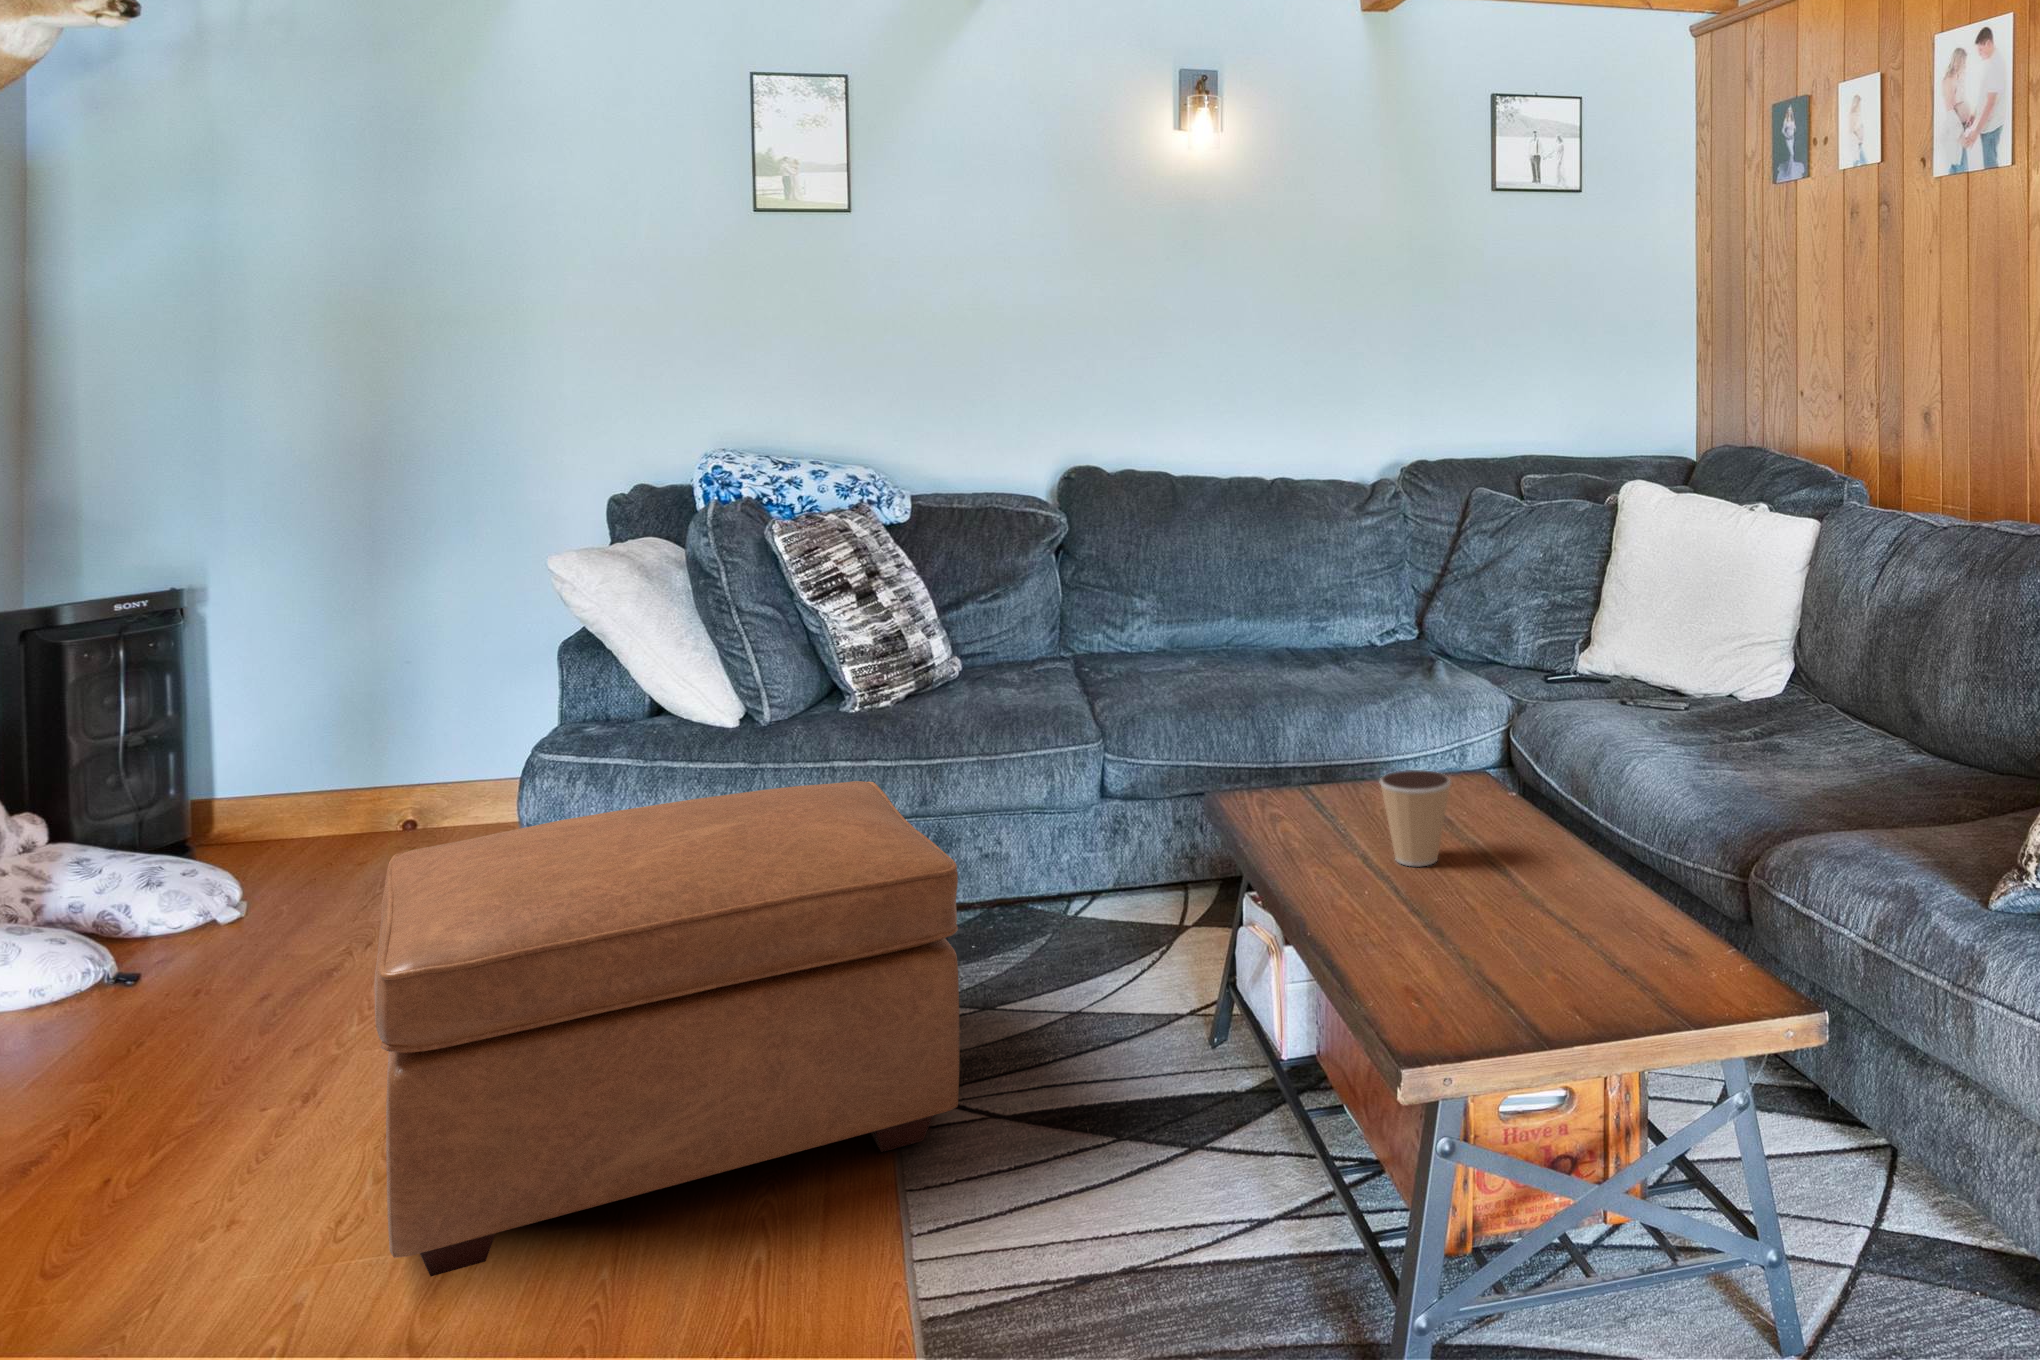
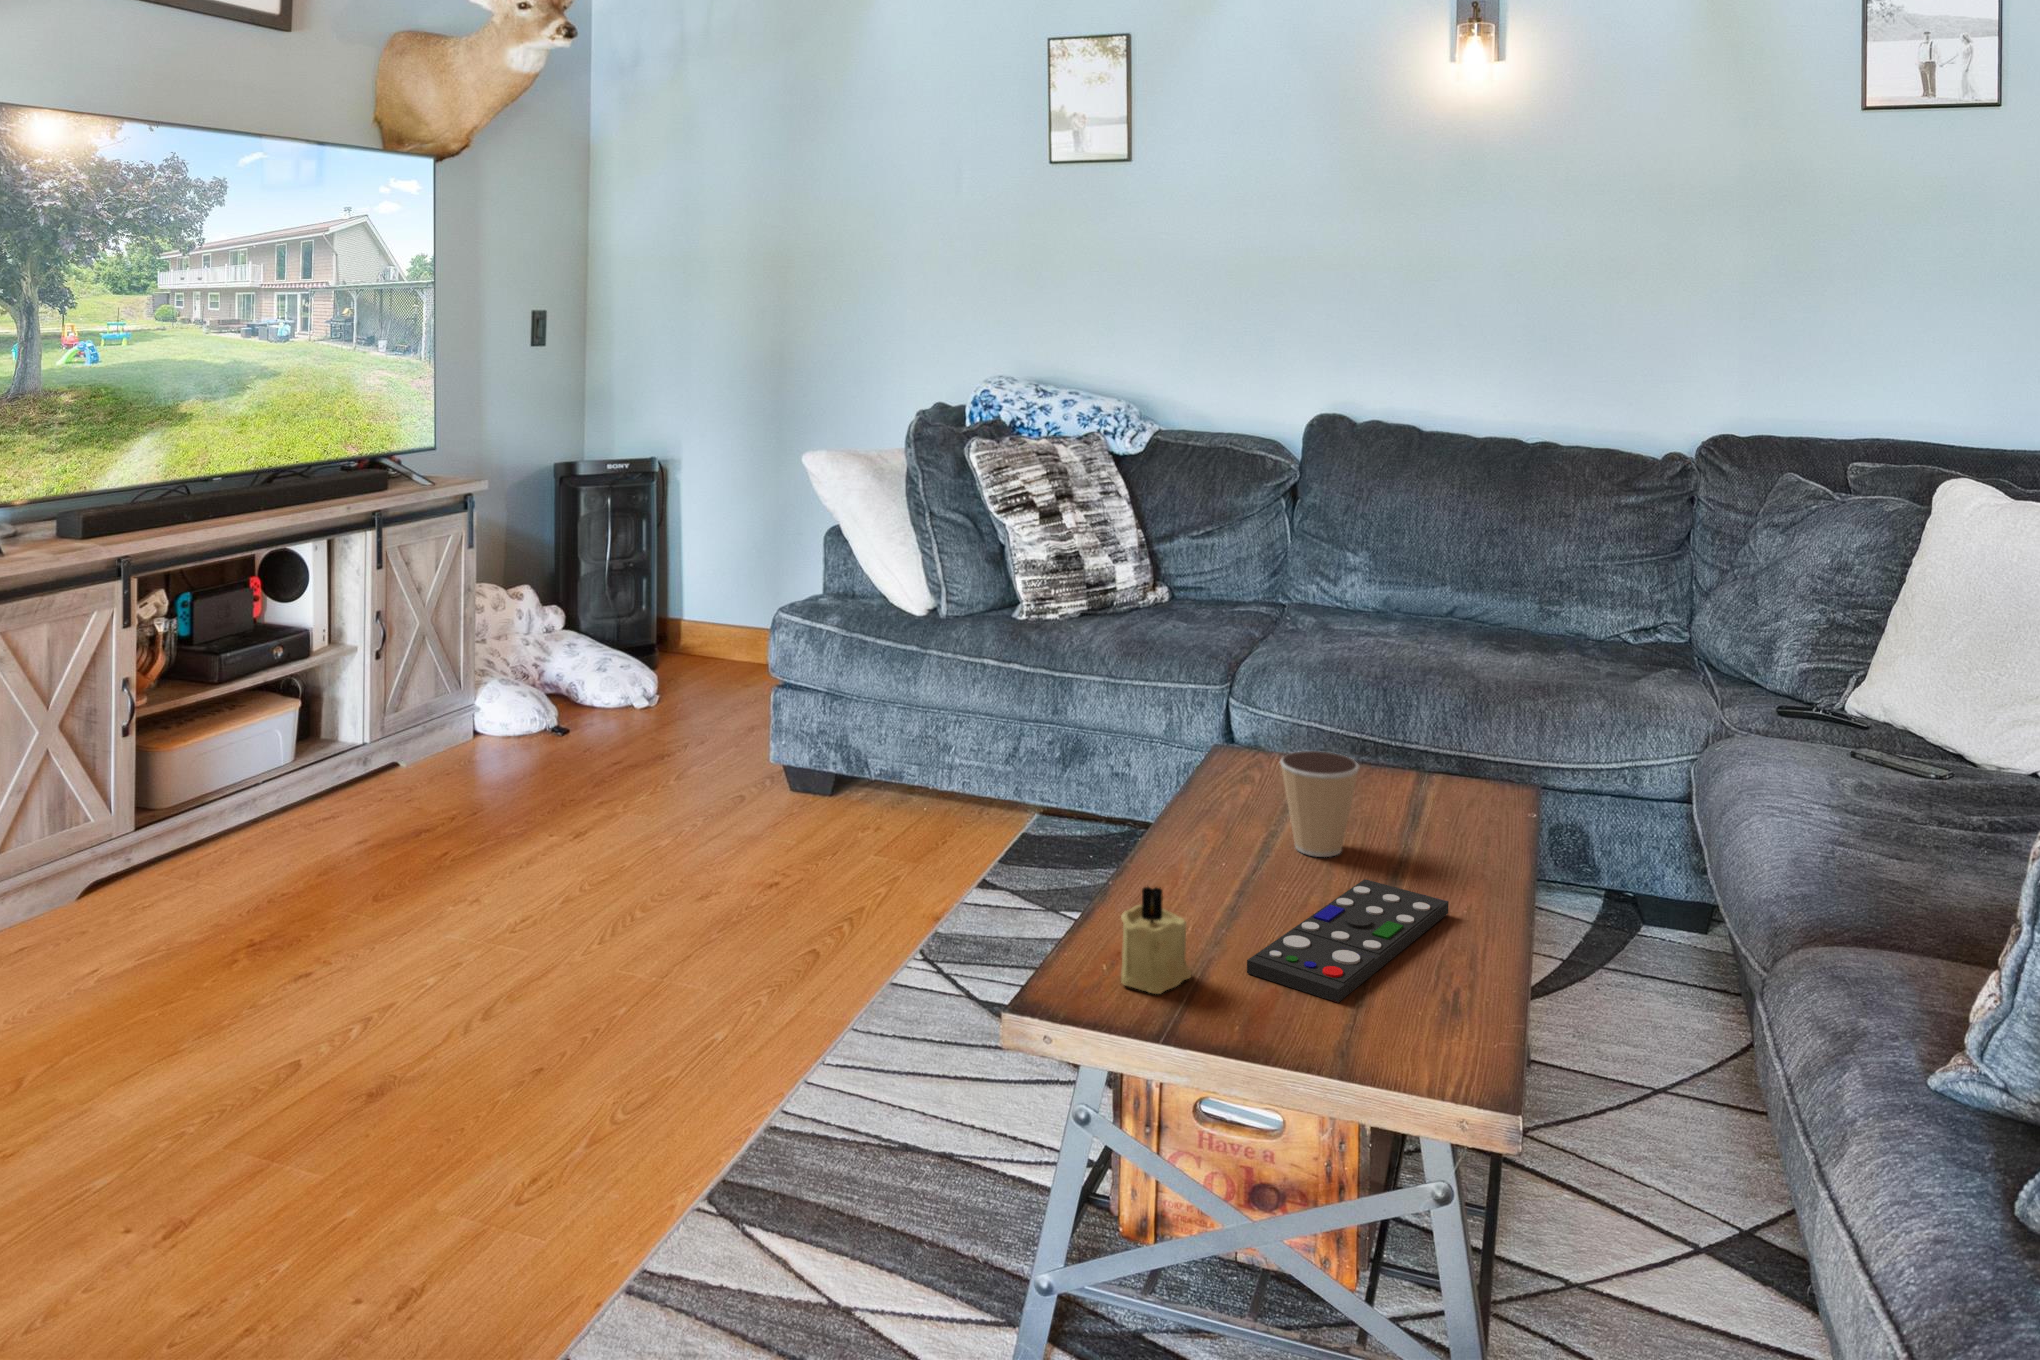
ottoman: present [374,781,959,1277] -> none [494,660,965,994]
remote control: none [1498,872,1606,969] -> present [1247,879,1449,1003]
candle: none [1427,908,1487,1007] -> present [1121,887,1191,994]

